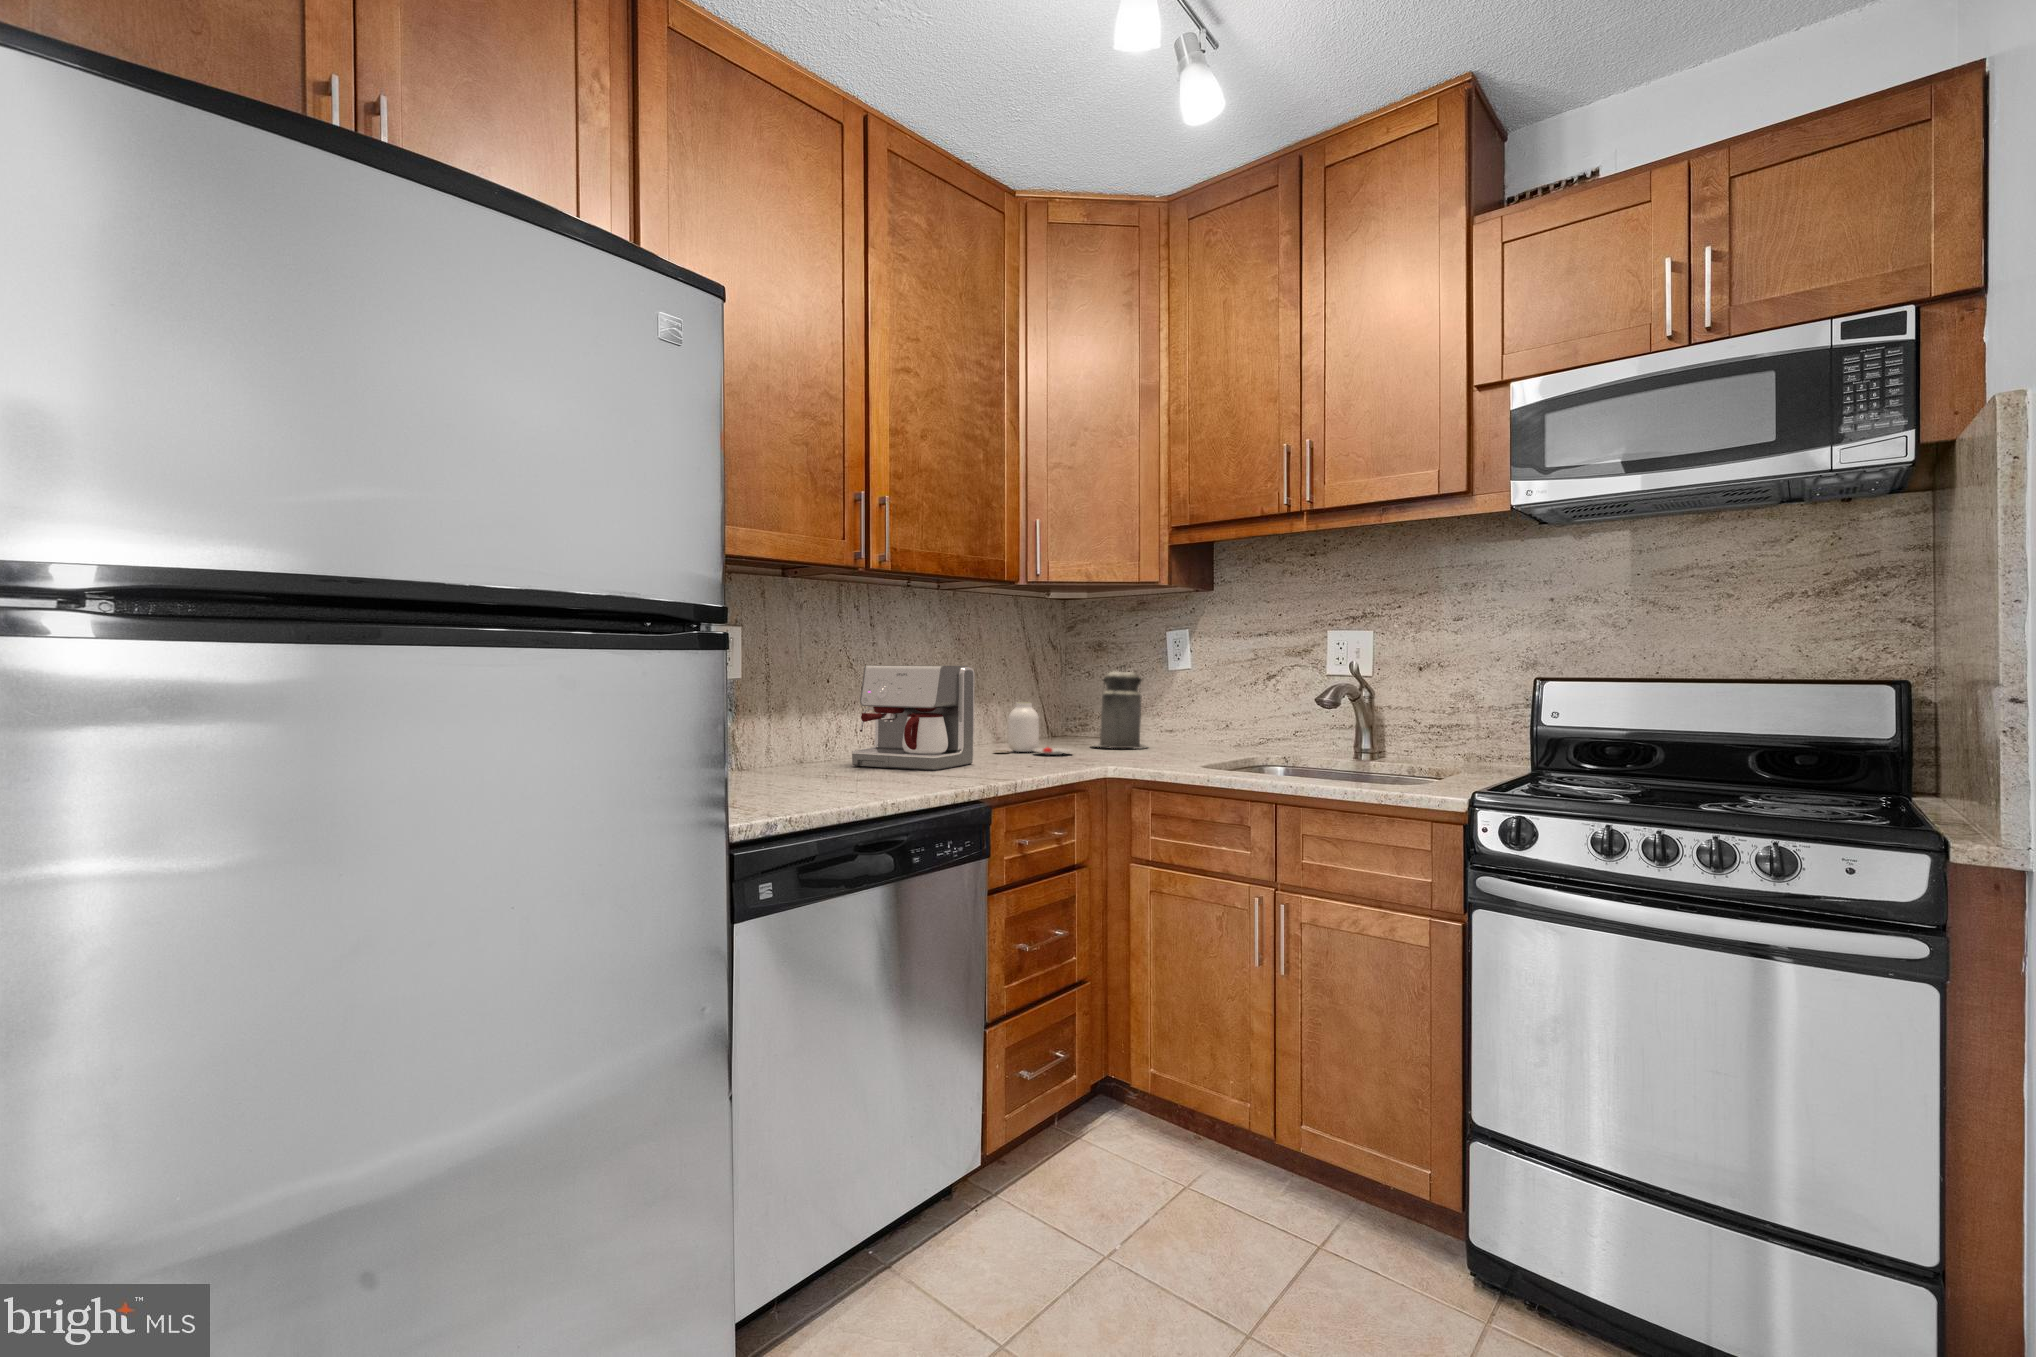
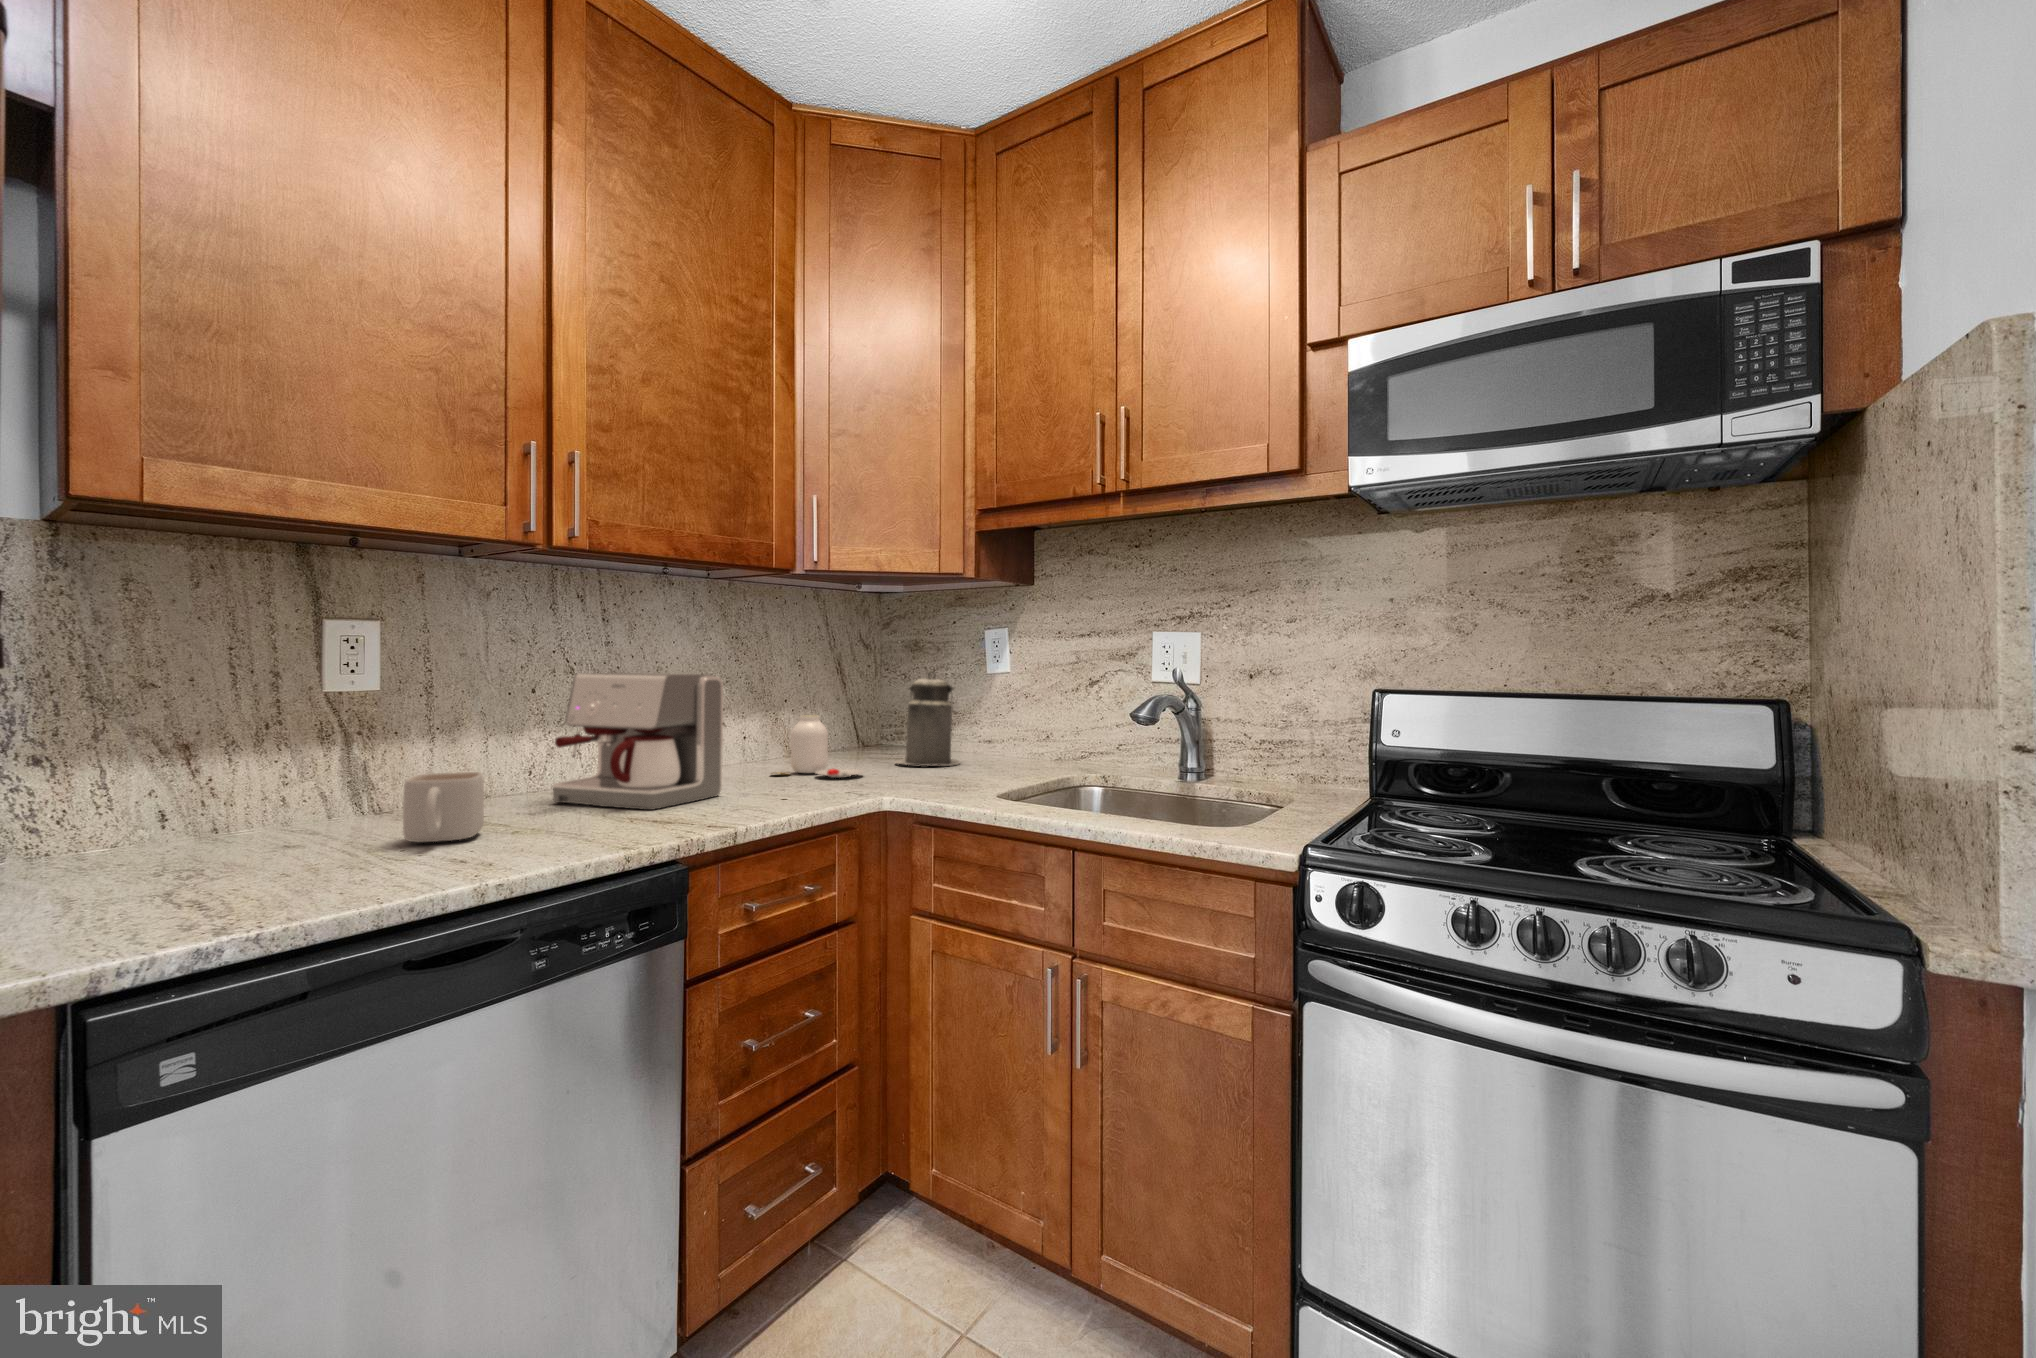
mug: none [793,735,839,783] -> present [403,772,484,842]

